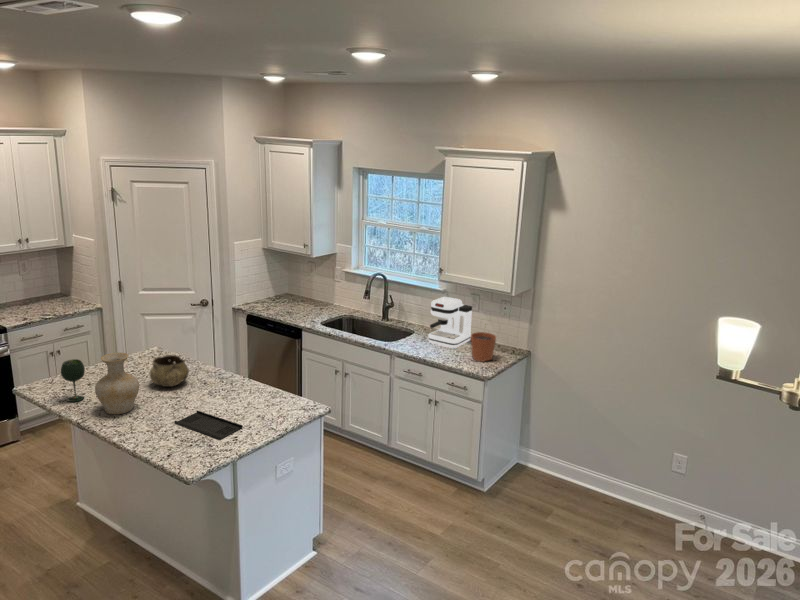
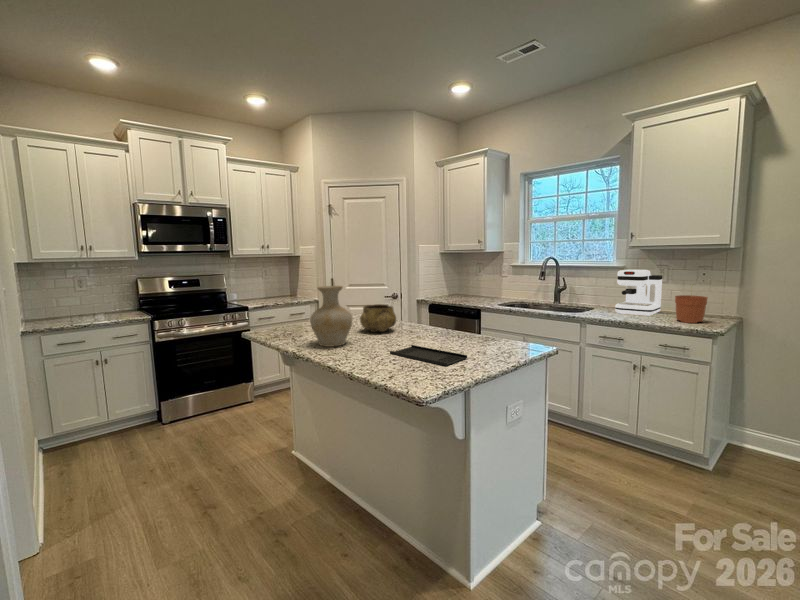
wine glass: present [61,359,85,402] -> none [280,298,302,339]

